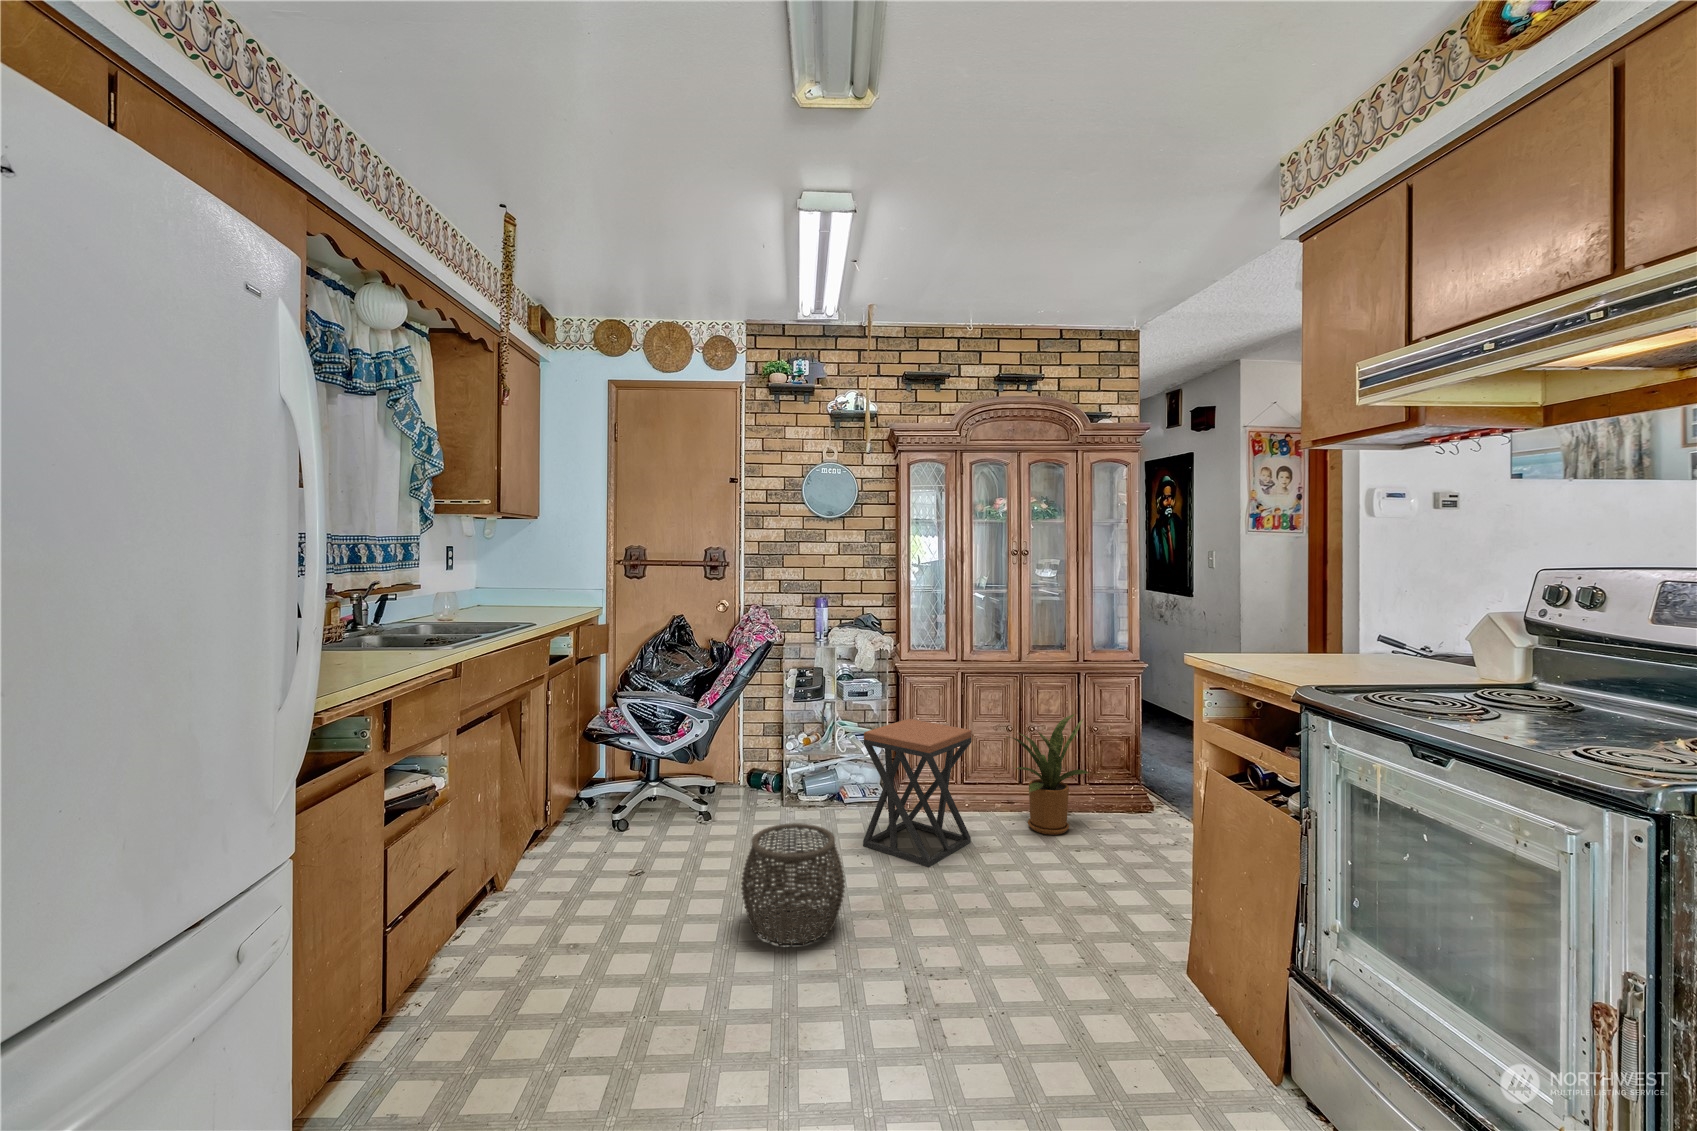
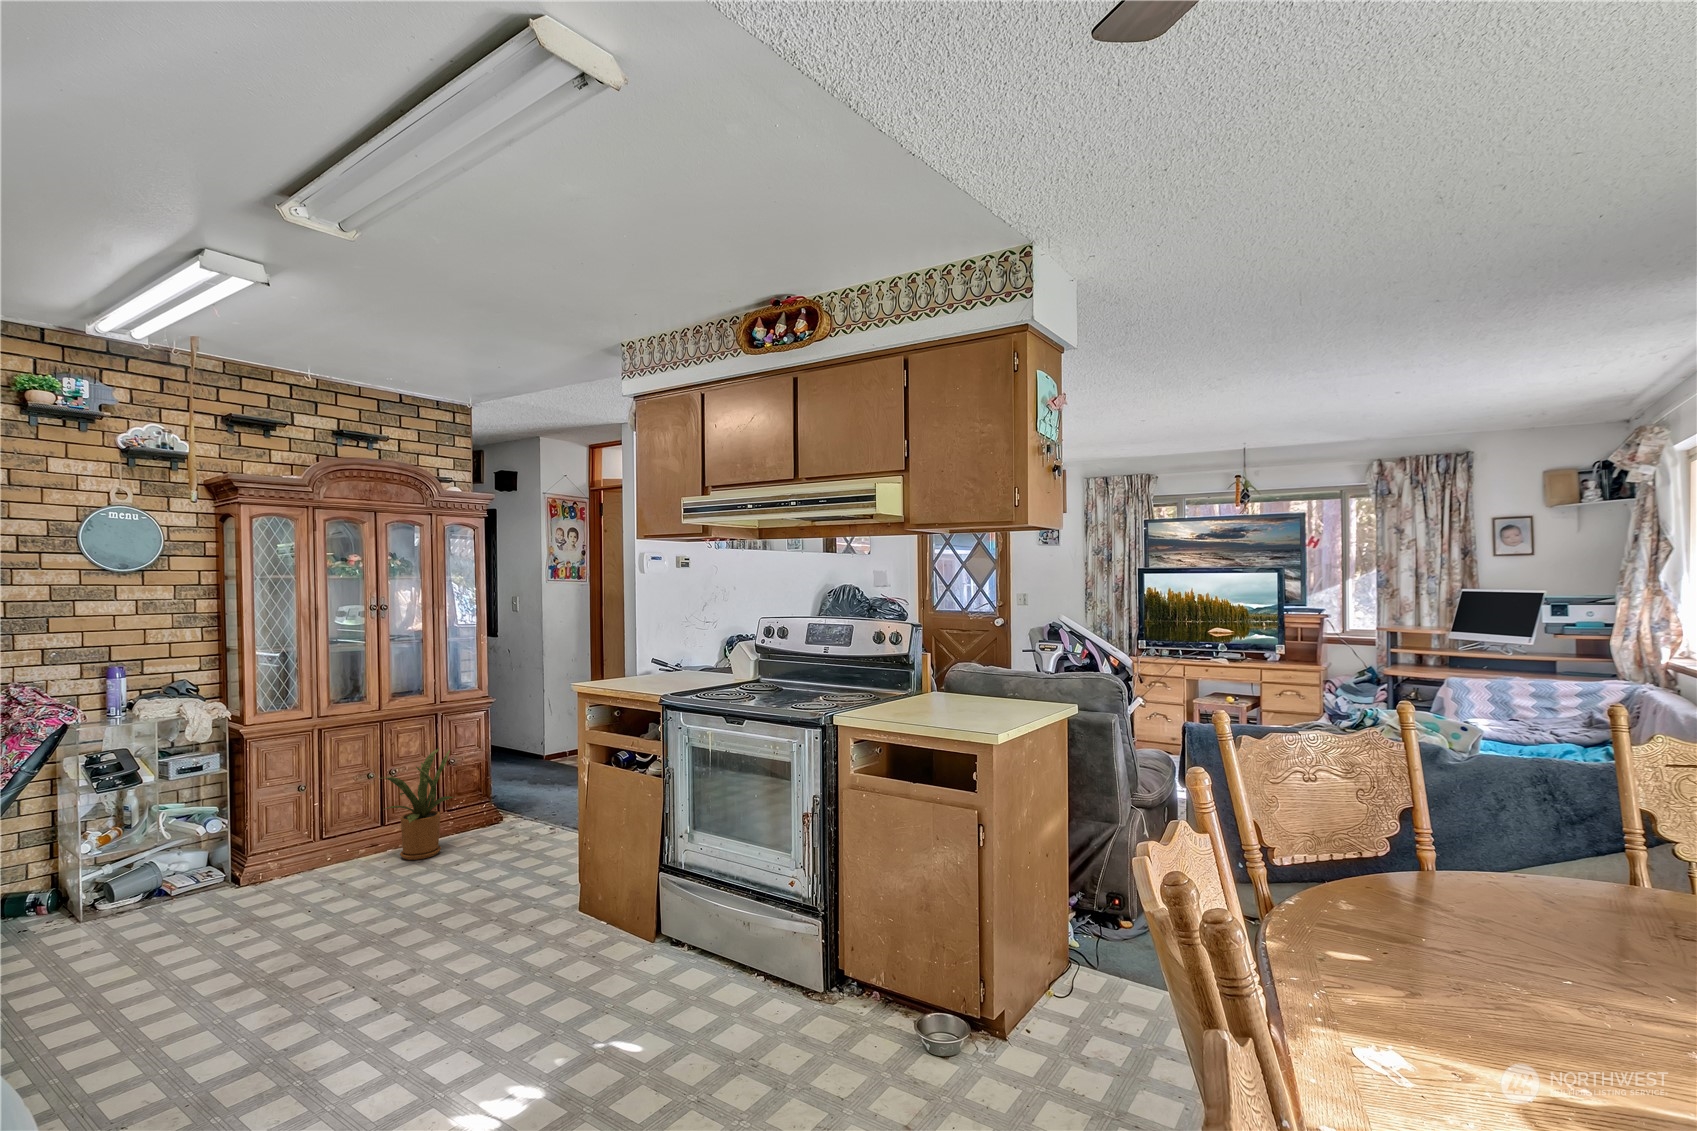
stool: present [863,719,972,867] -> none [234,776,353,921]
woven basket: present [741,823,845,945] -> none [150,888,281,1010]

